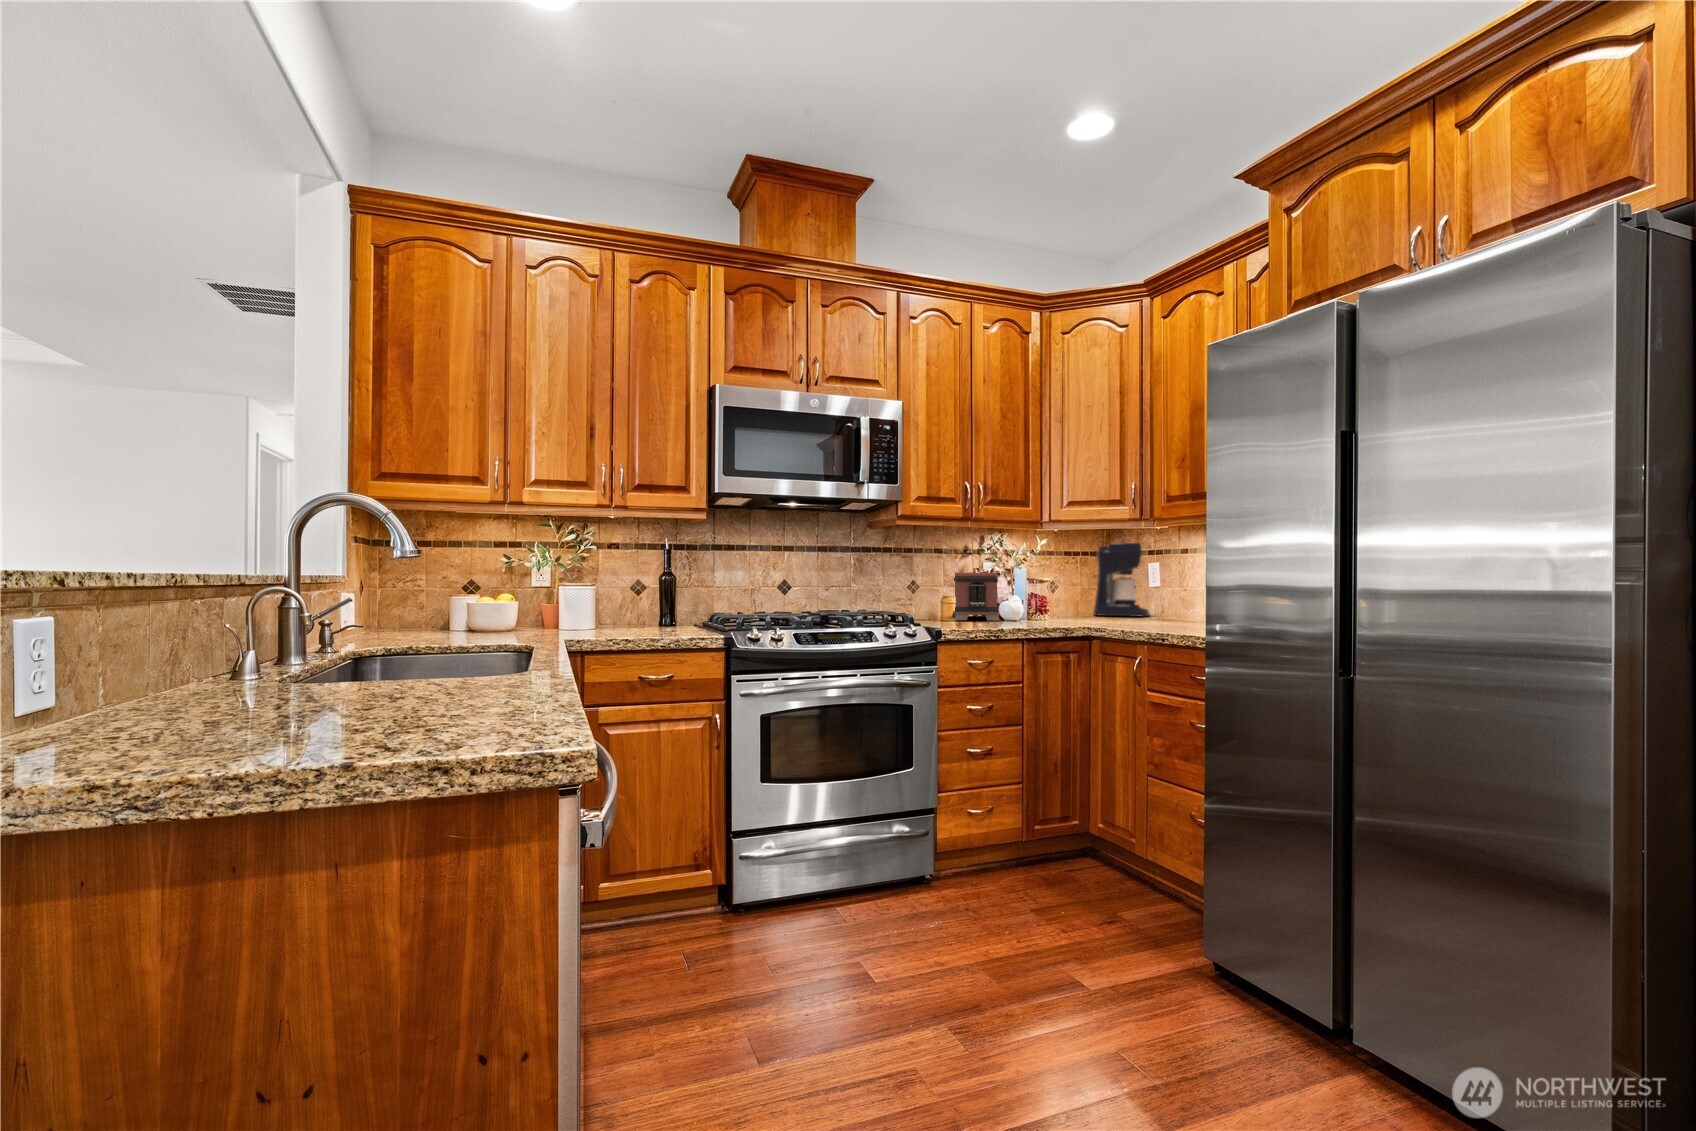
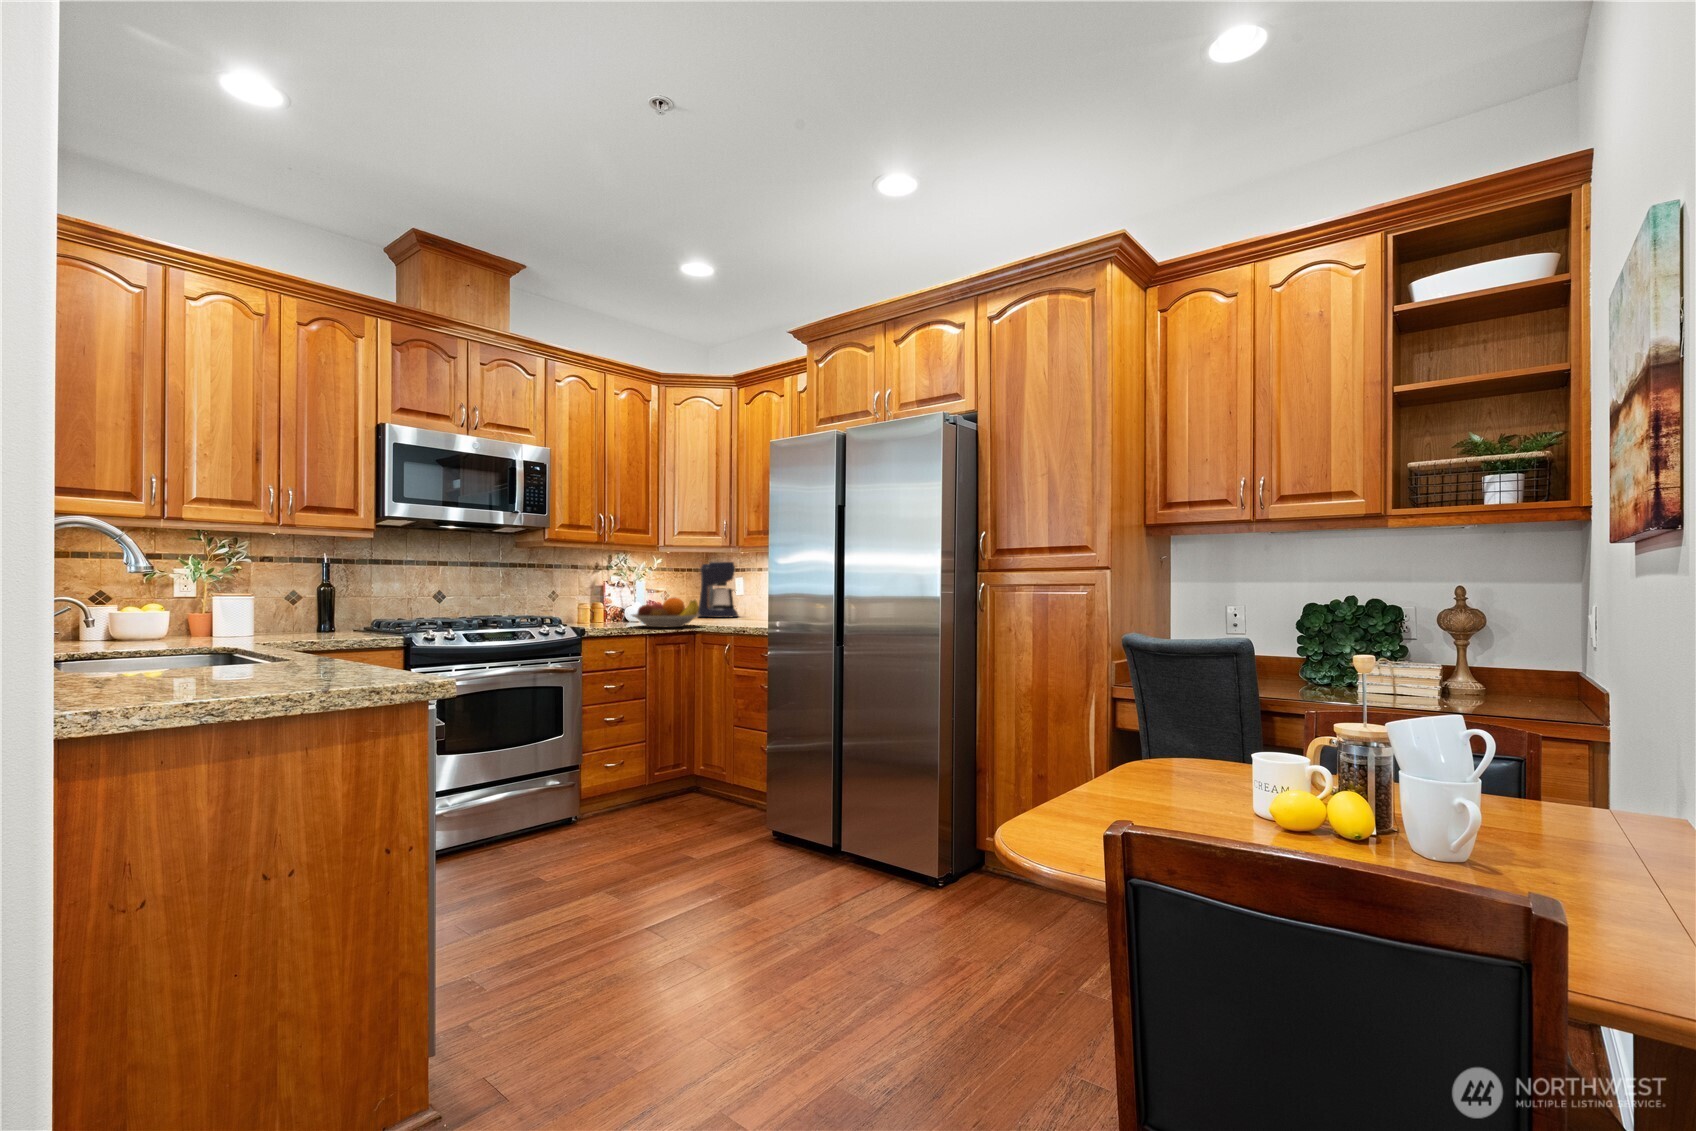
toaster: present [952,573,999,621] -> none [584,584,626,623]
fruit bowl: none [1003,590,1097,630] -> present [632,597,700,627]

